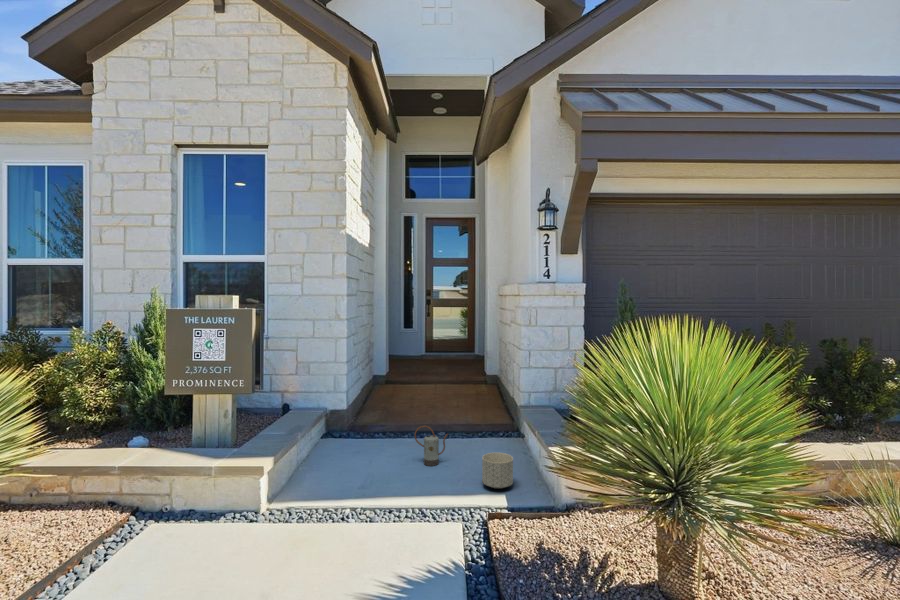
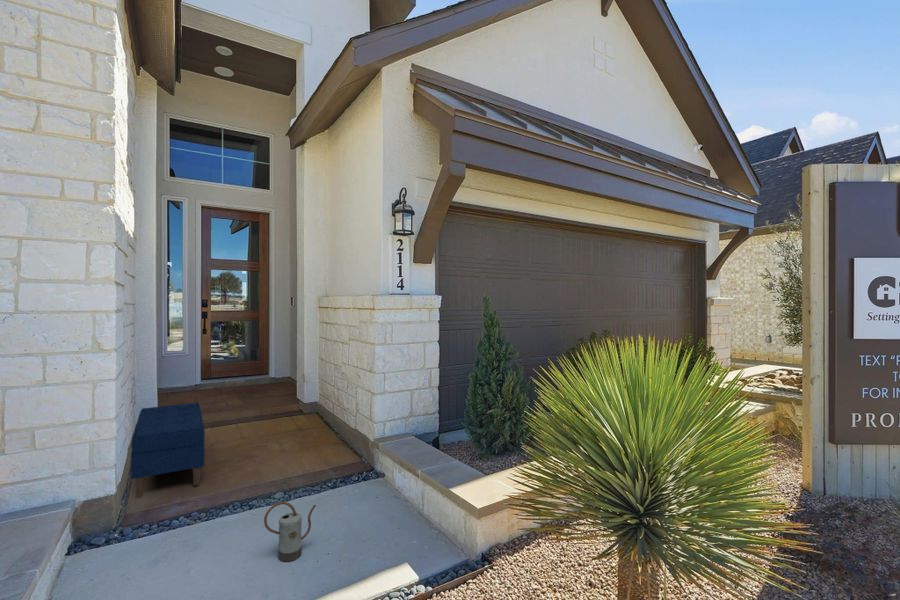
bench: none [357,365,406,418] -> present [131,403,205,497]
planter: present [482,452,513,489] -> none [386,520,428,577]

